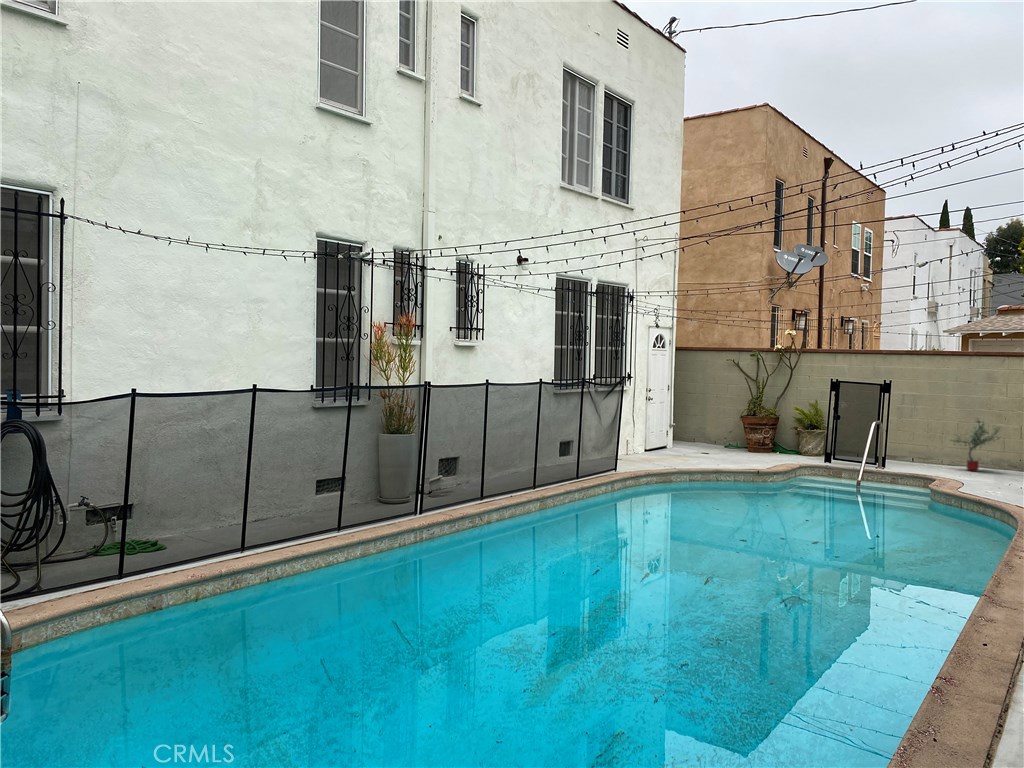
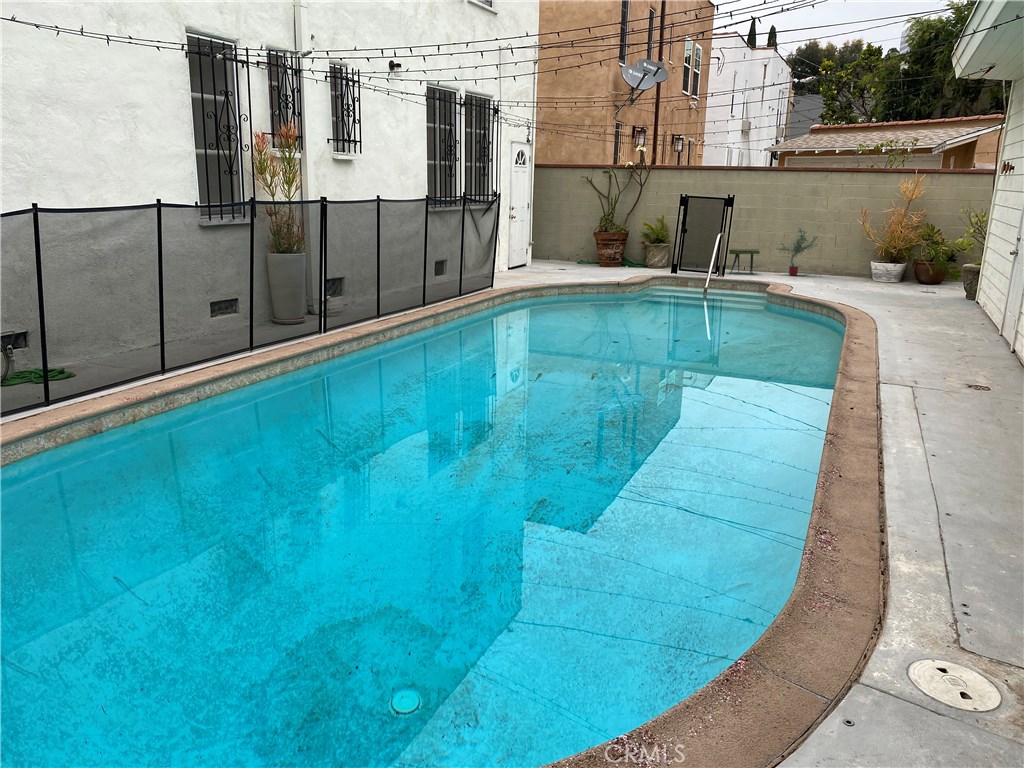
side table: none [892,438,929,468] -> present [729,249,760,275]

